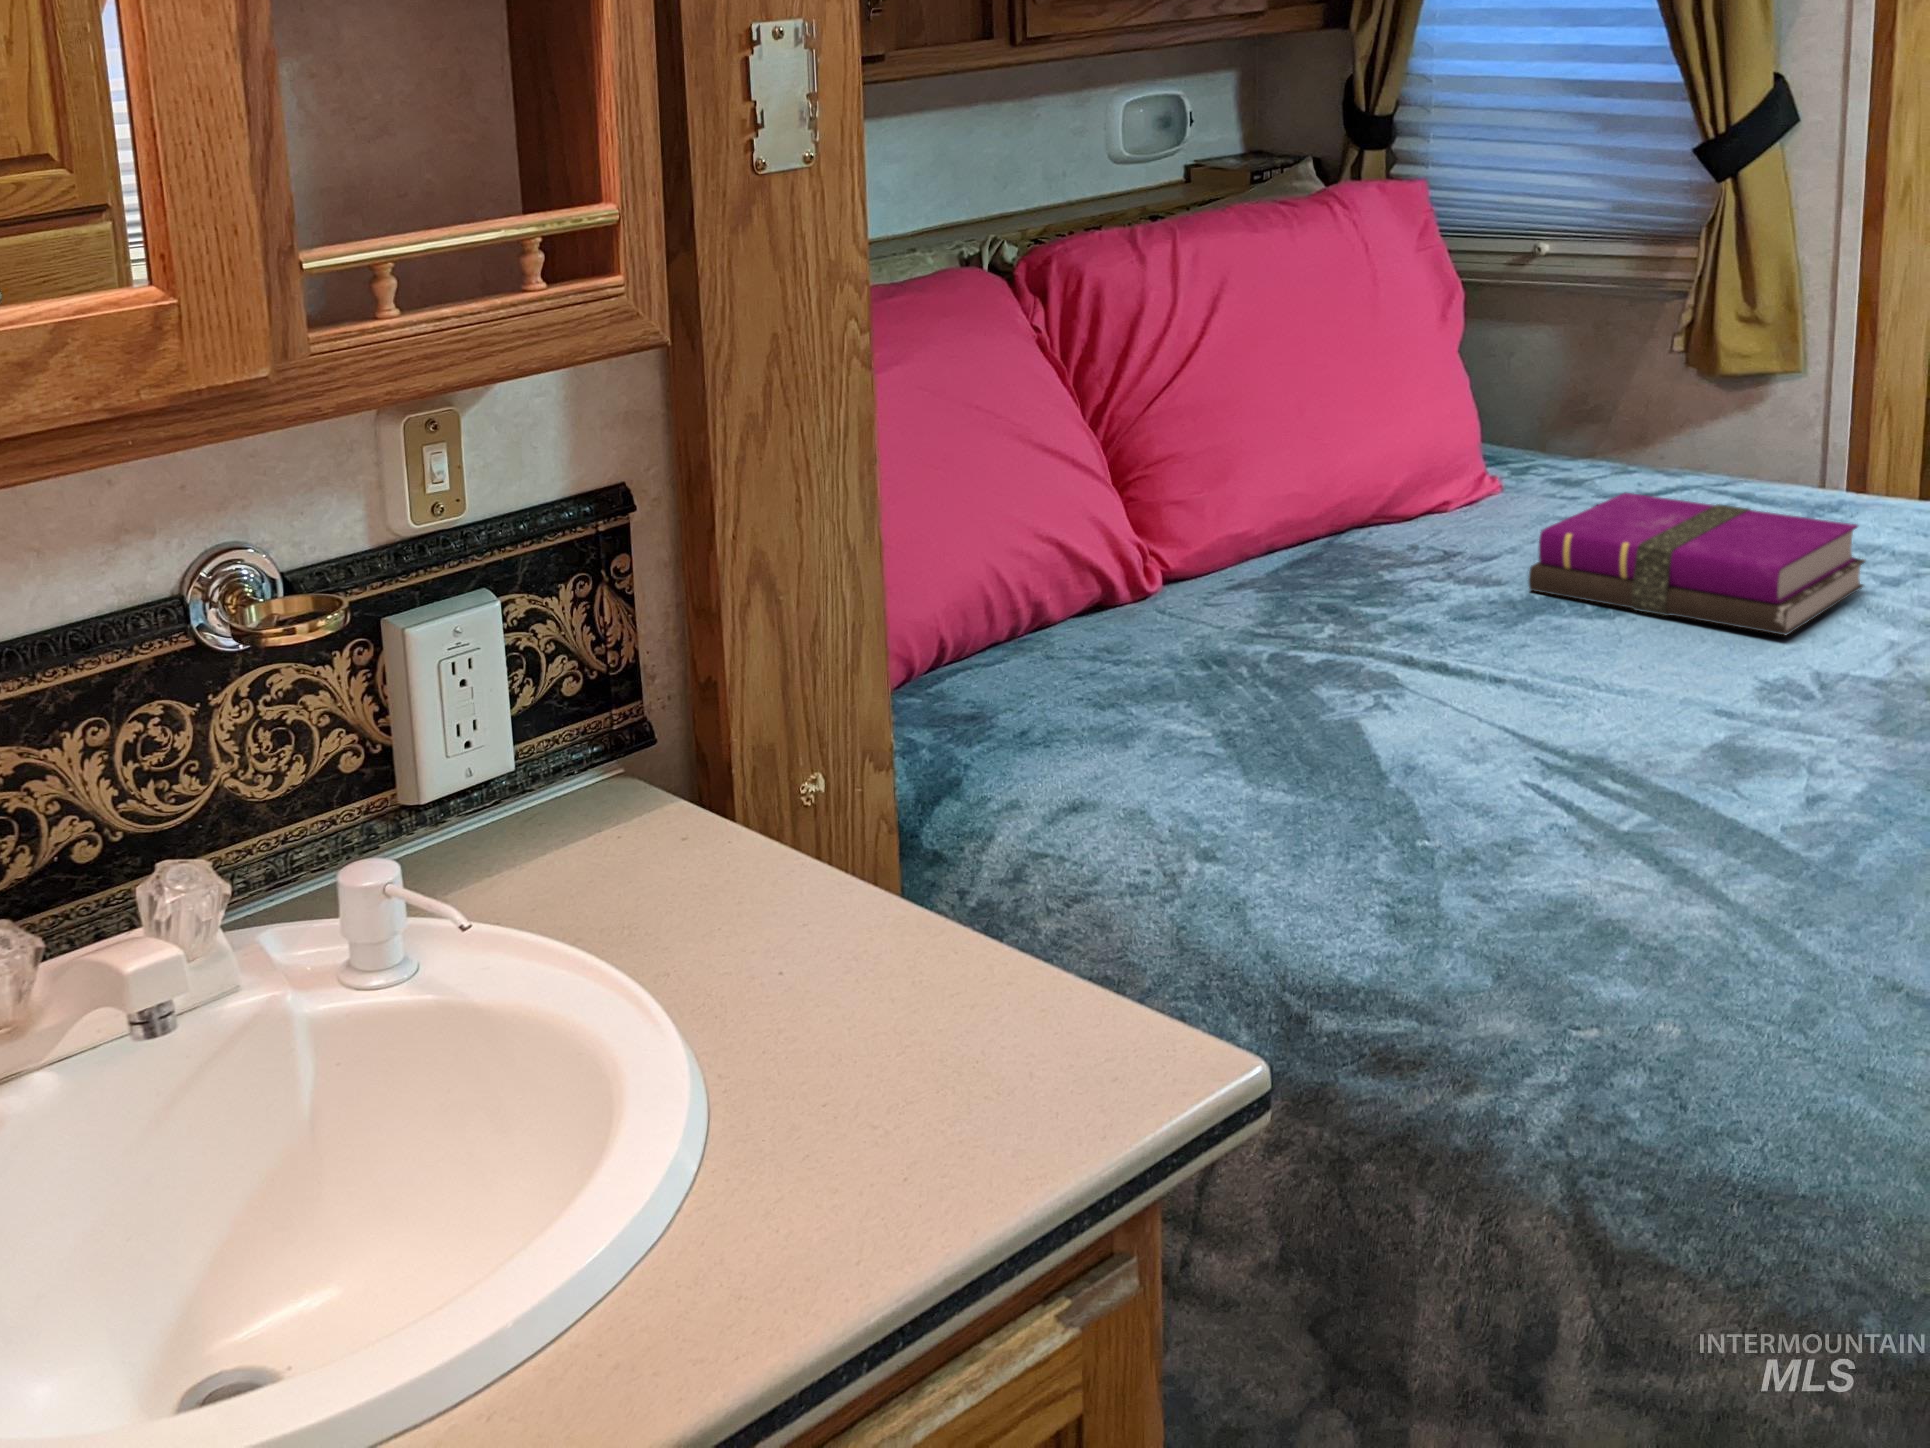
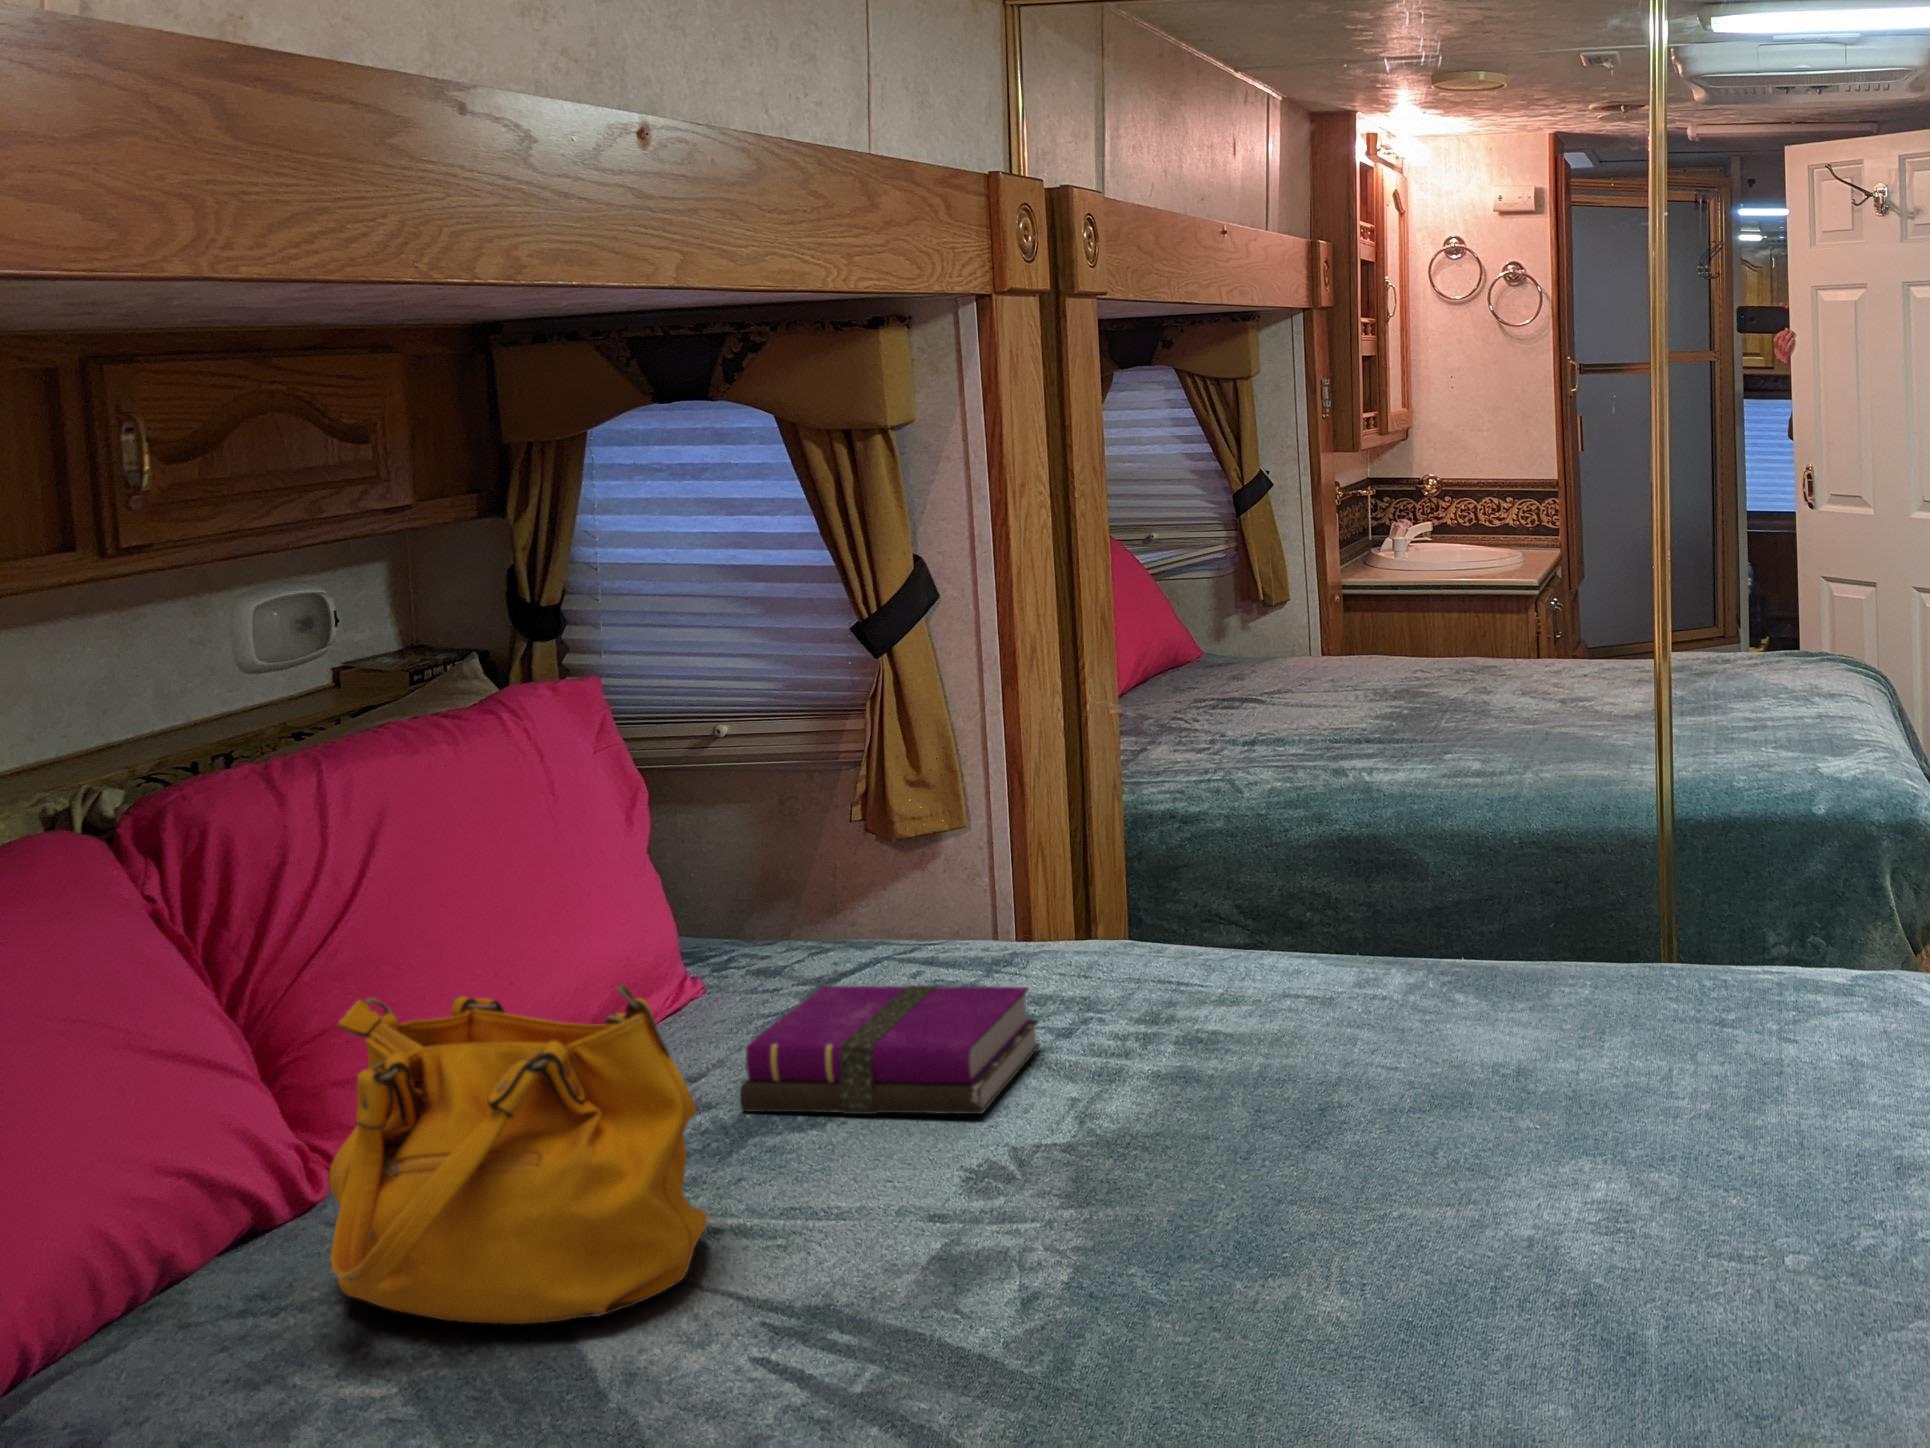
handbag: none [1168,425,1490,720] -> present [329,985,708,1324]

